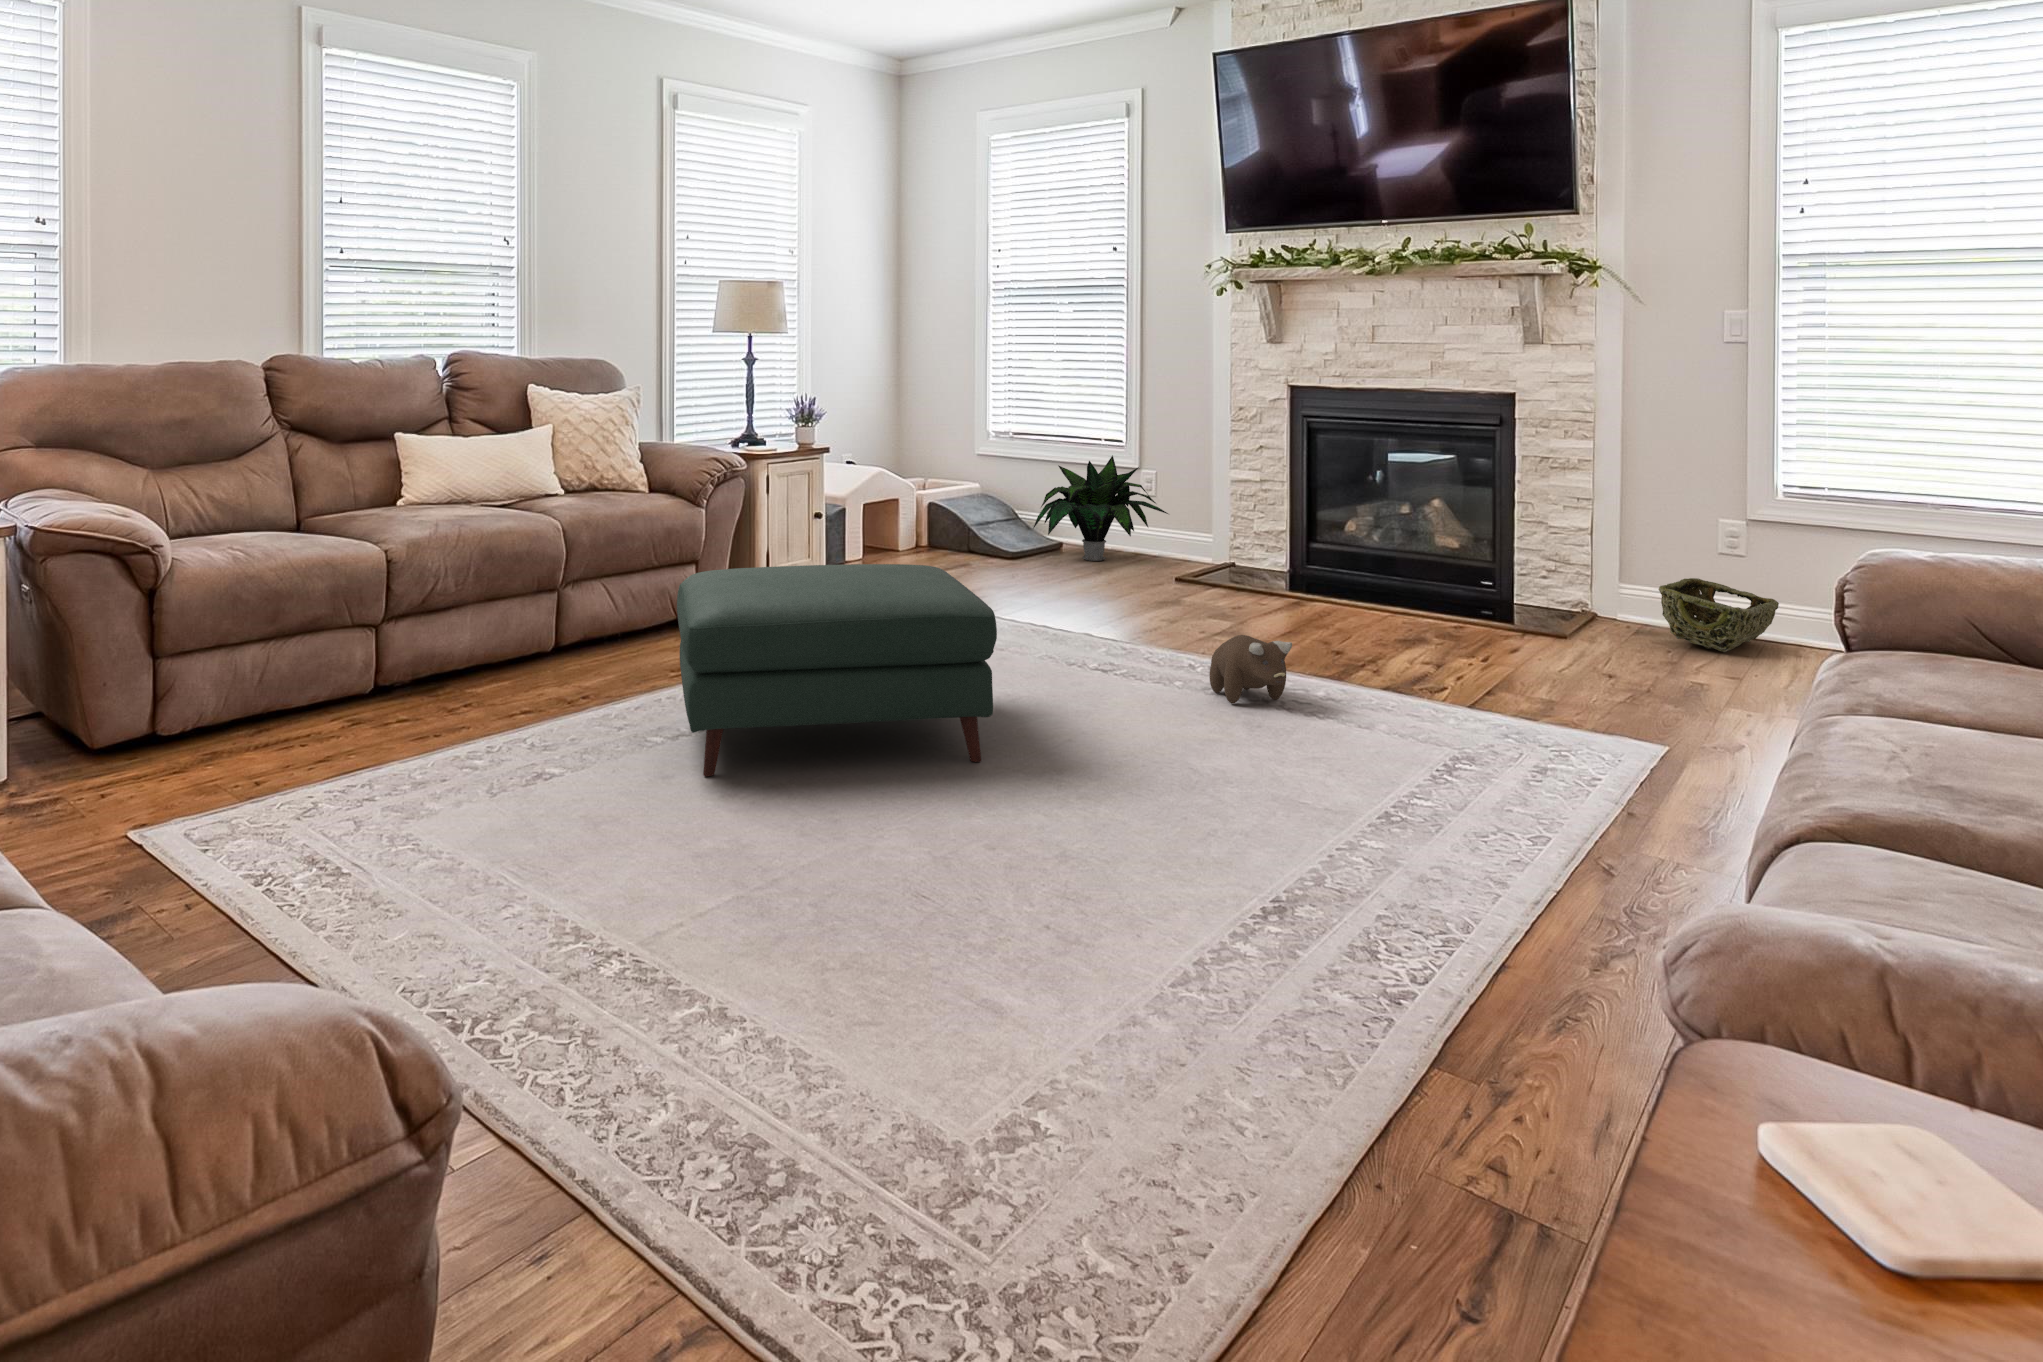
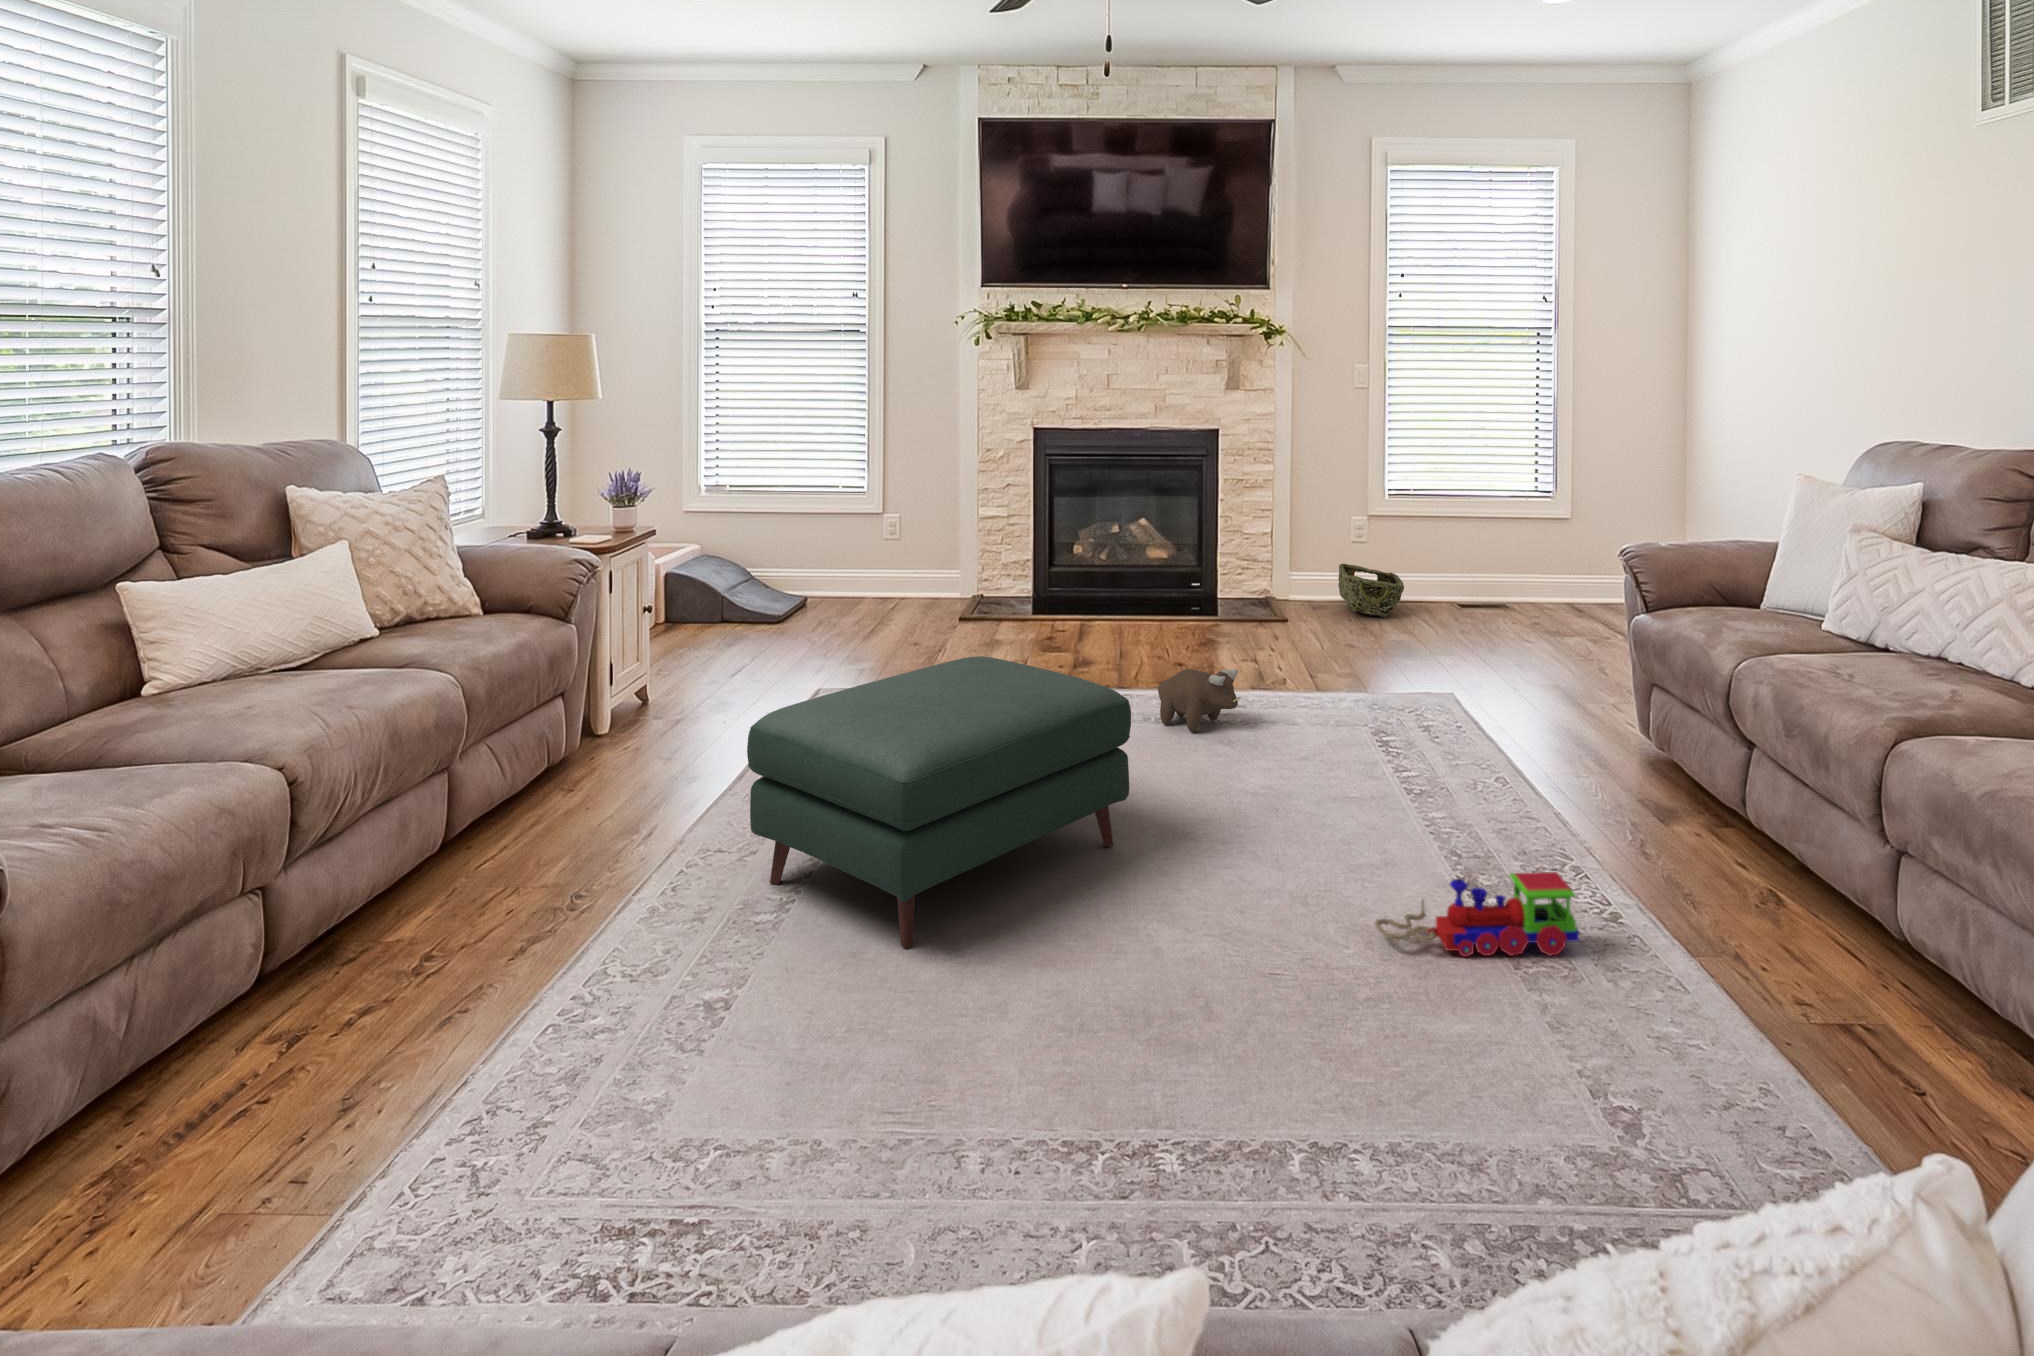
potted plant: present [1033,455,1168,561] -> none [793,503,928,610]
toy train: none [1070,845,1292,966] -> present [1375,872,1579,957]

